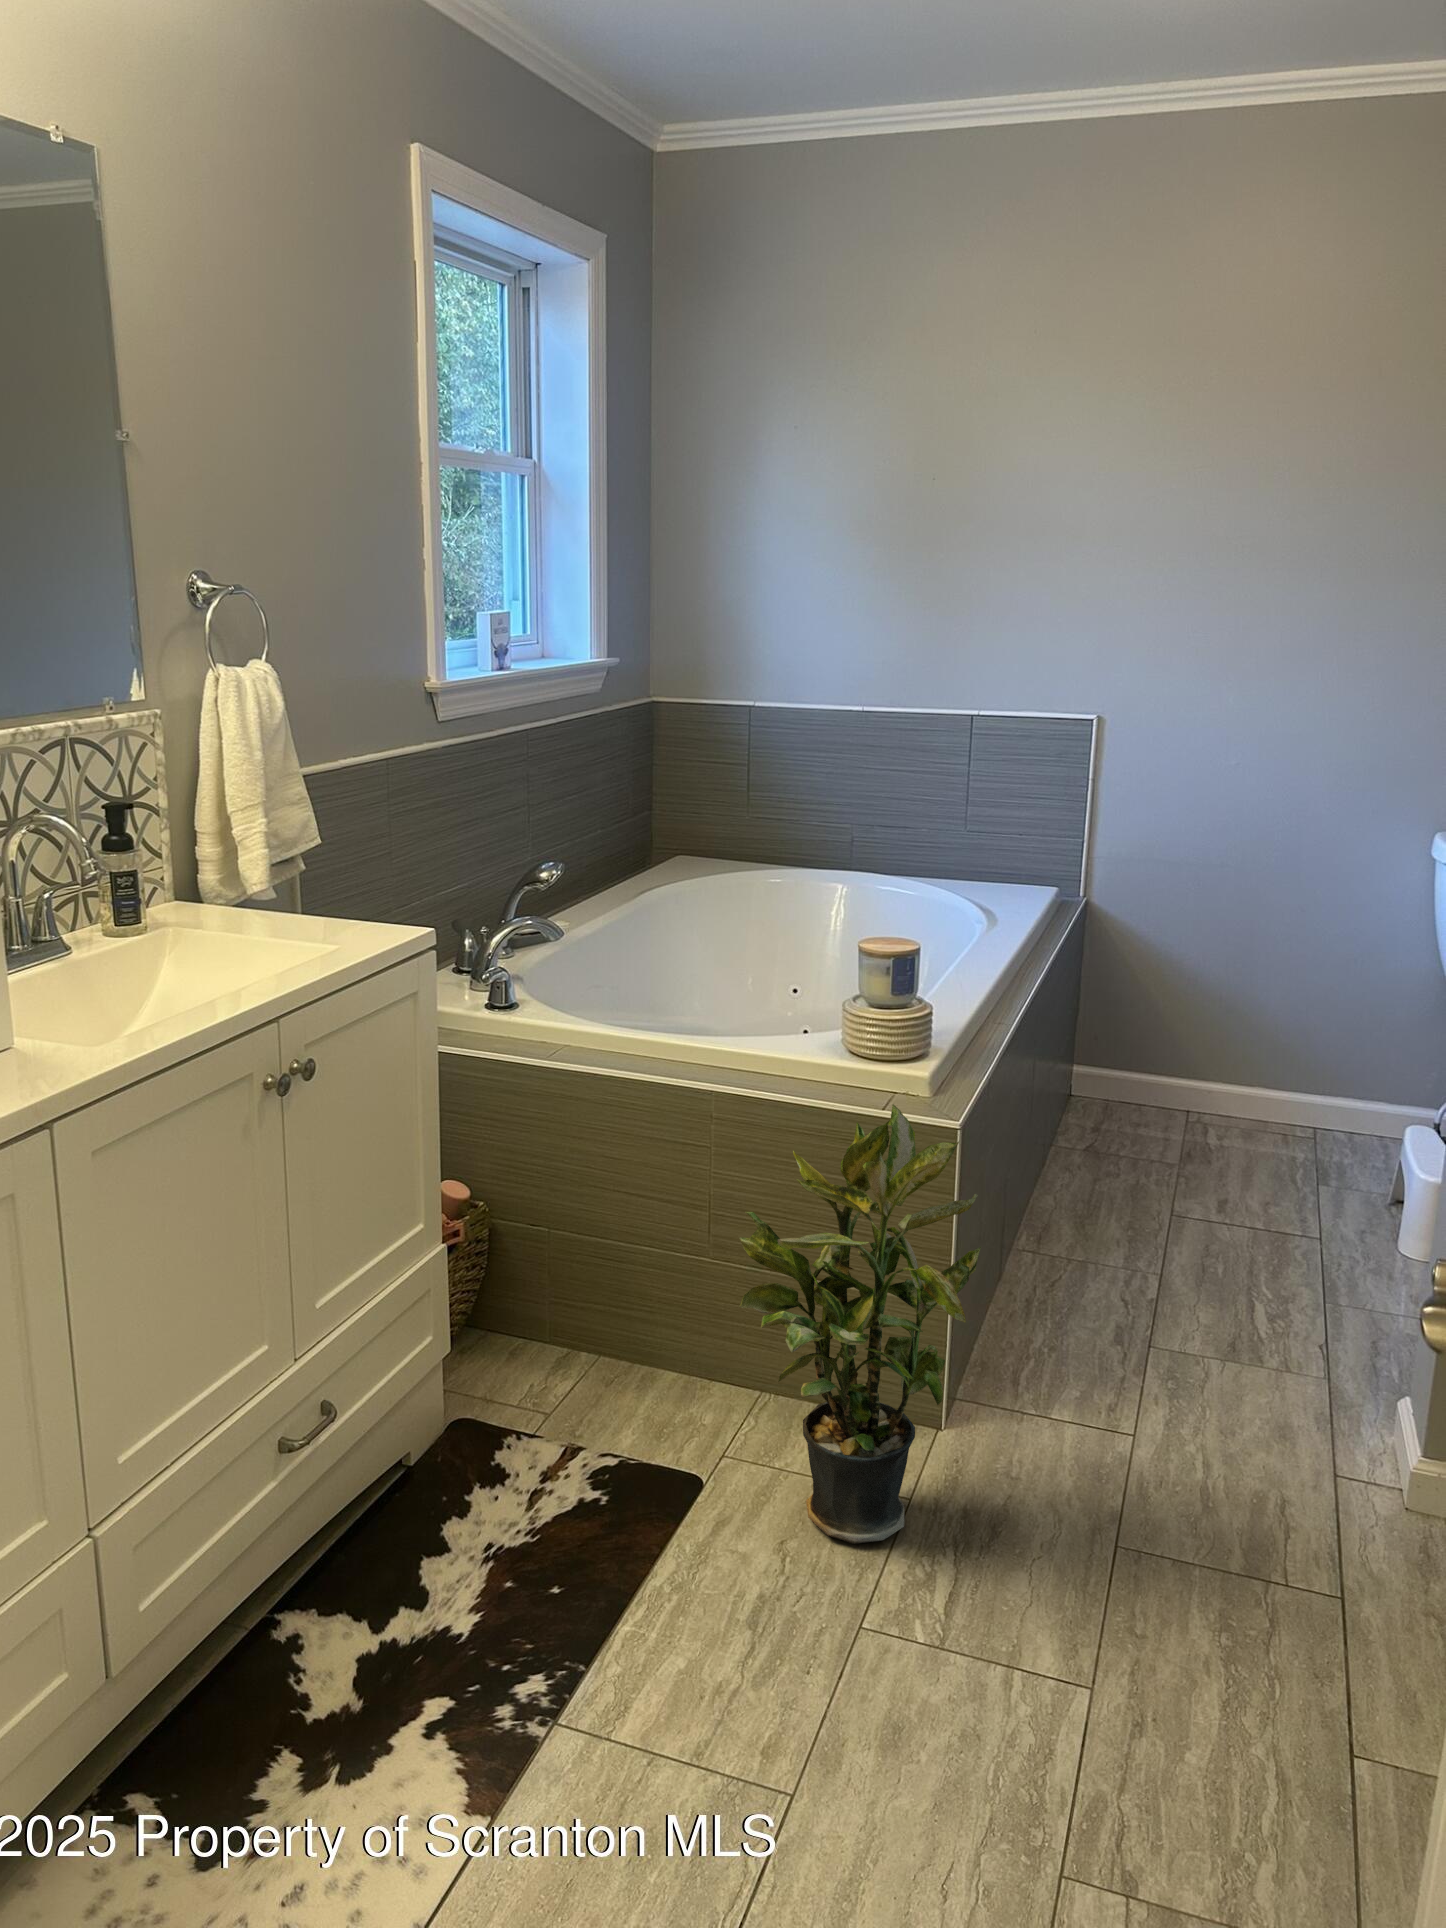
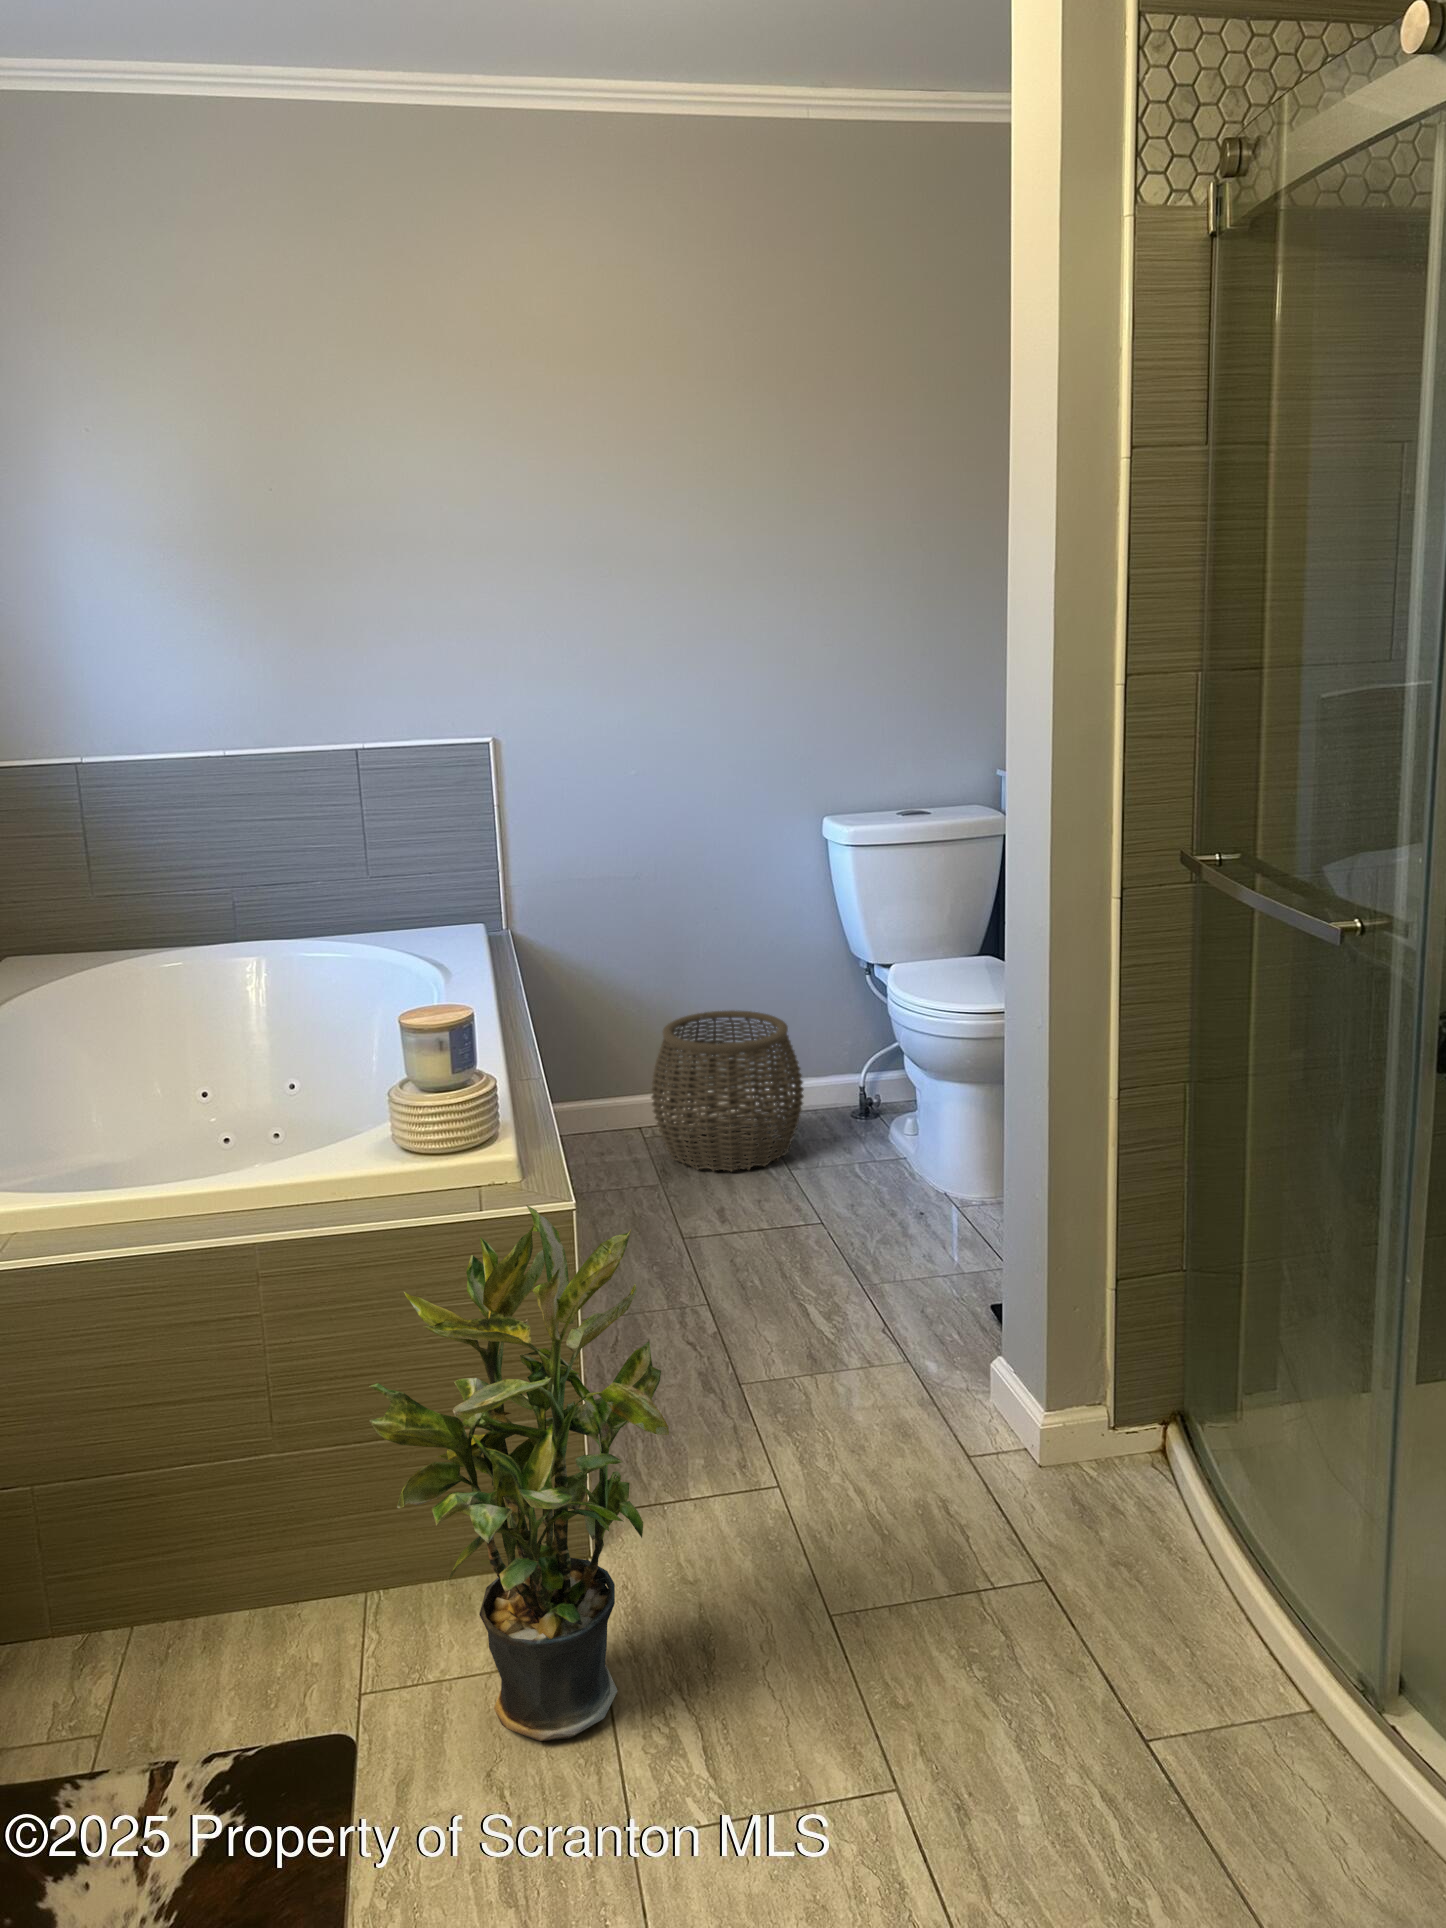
woven basket: none [1191,1012,1353,1174] -> present [651,1011,804,1172]

